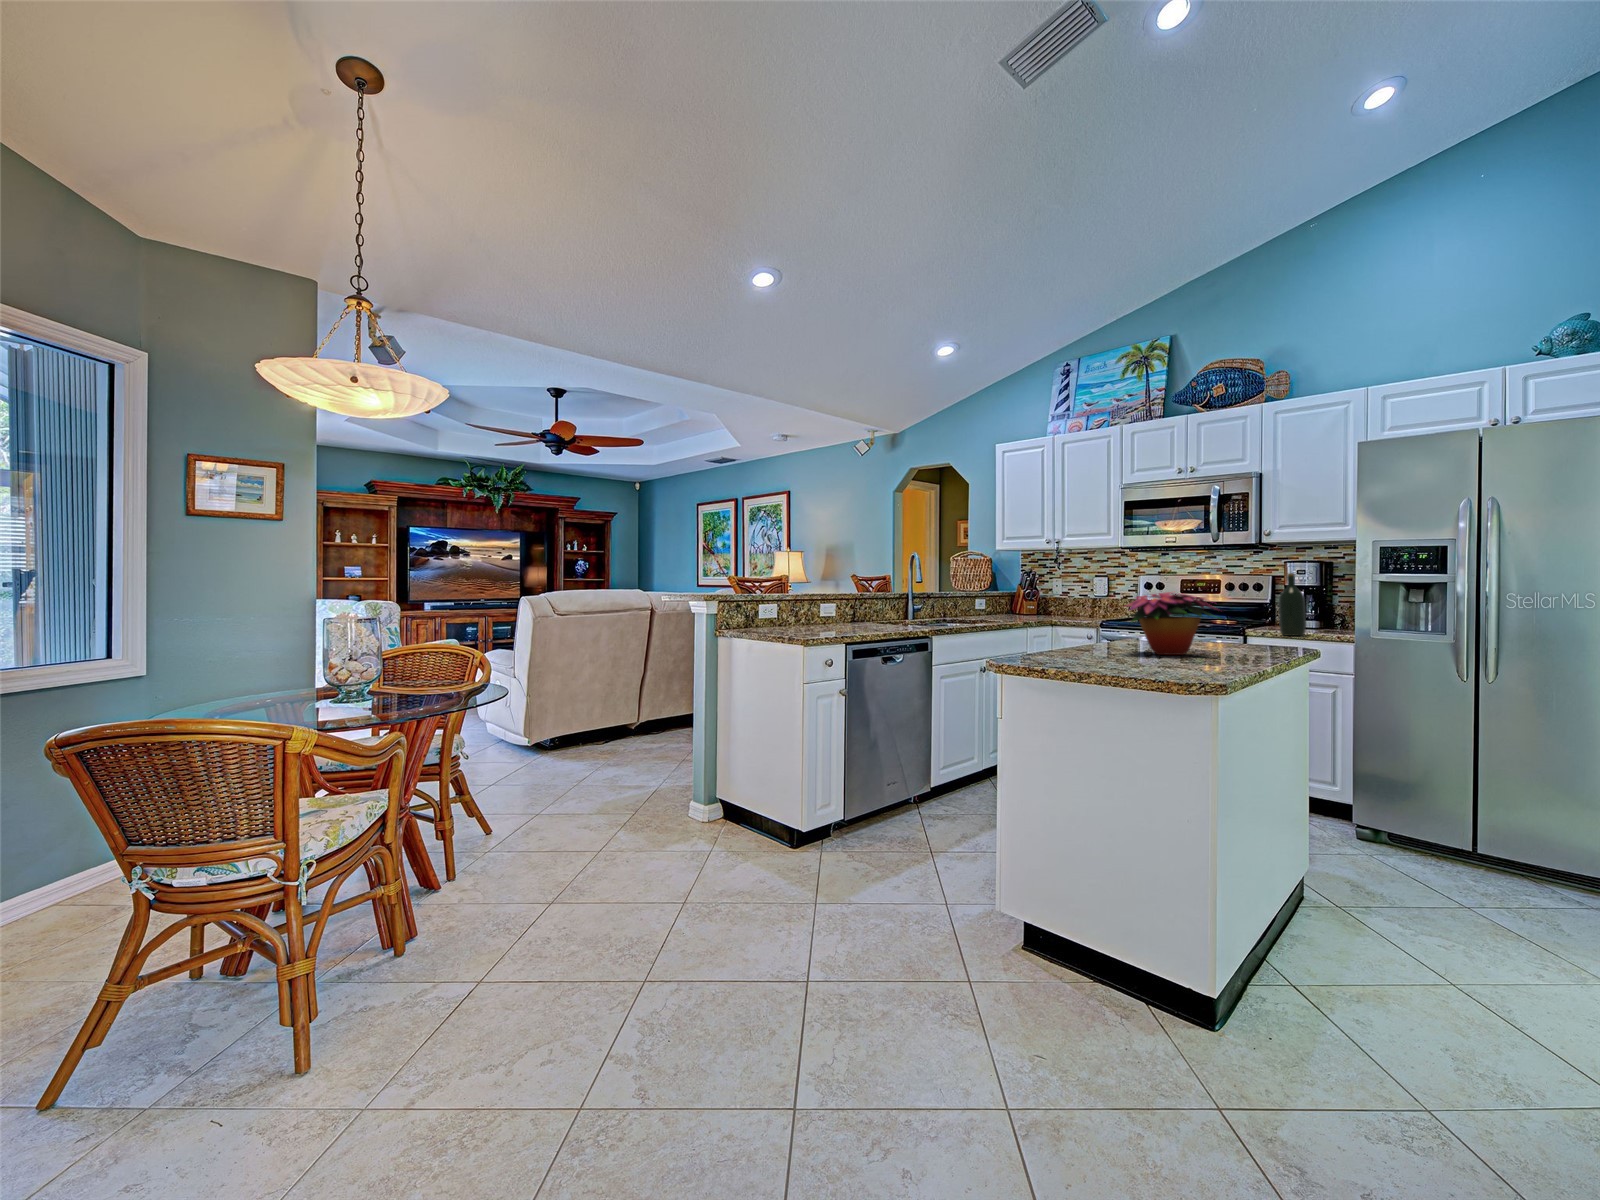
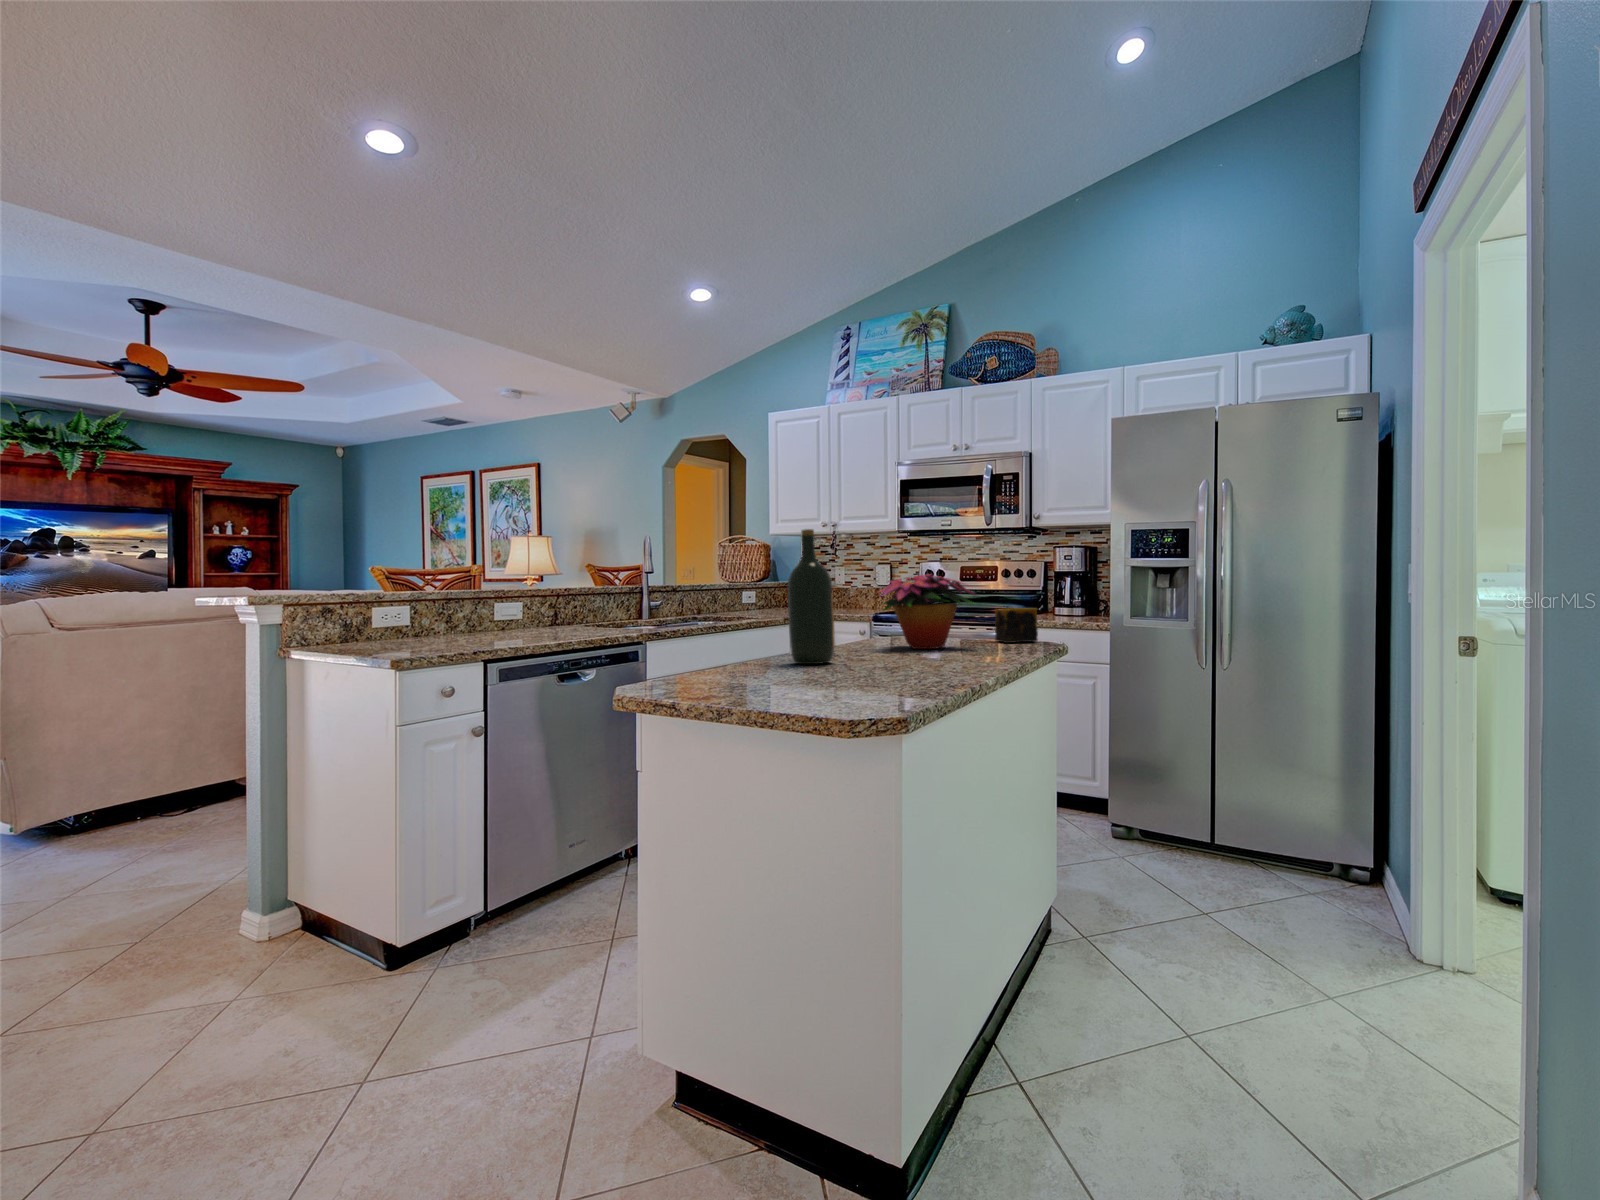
wine bottle: present [1279,573,1306,636] -> present [788,529,835,664]
candle: none [1233,622,1279,652] -> present [995,608,1038,643]

